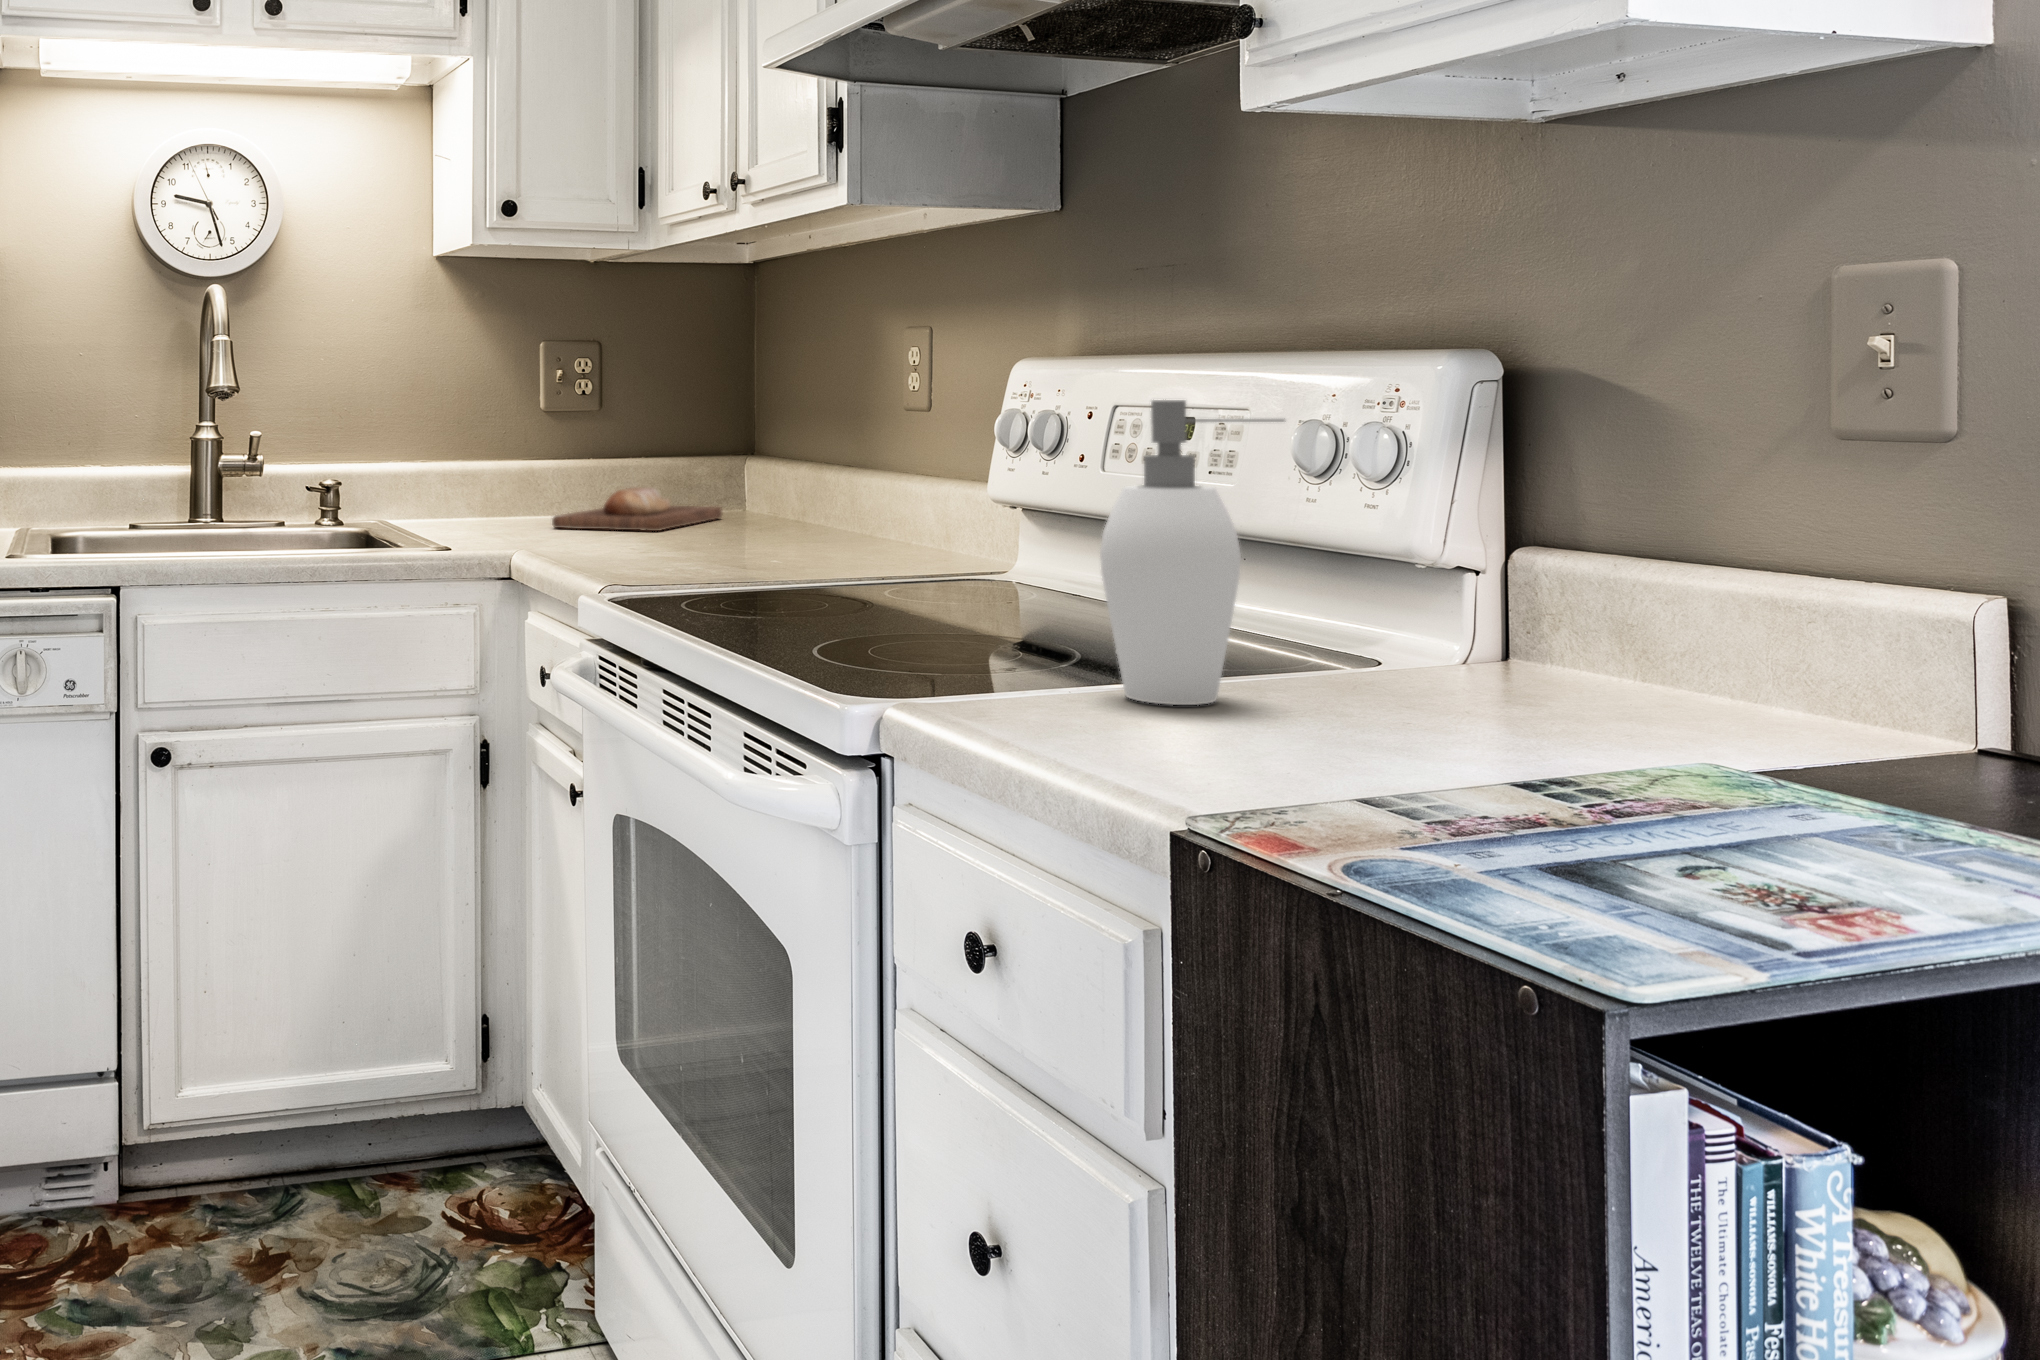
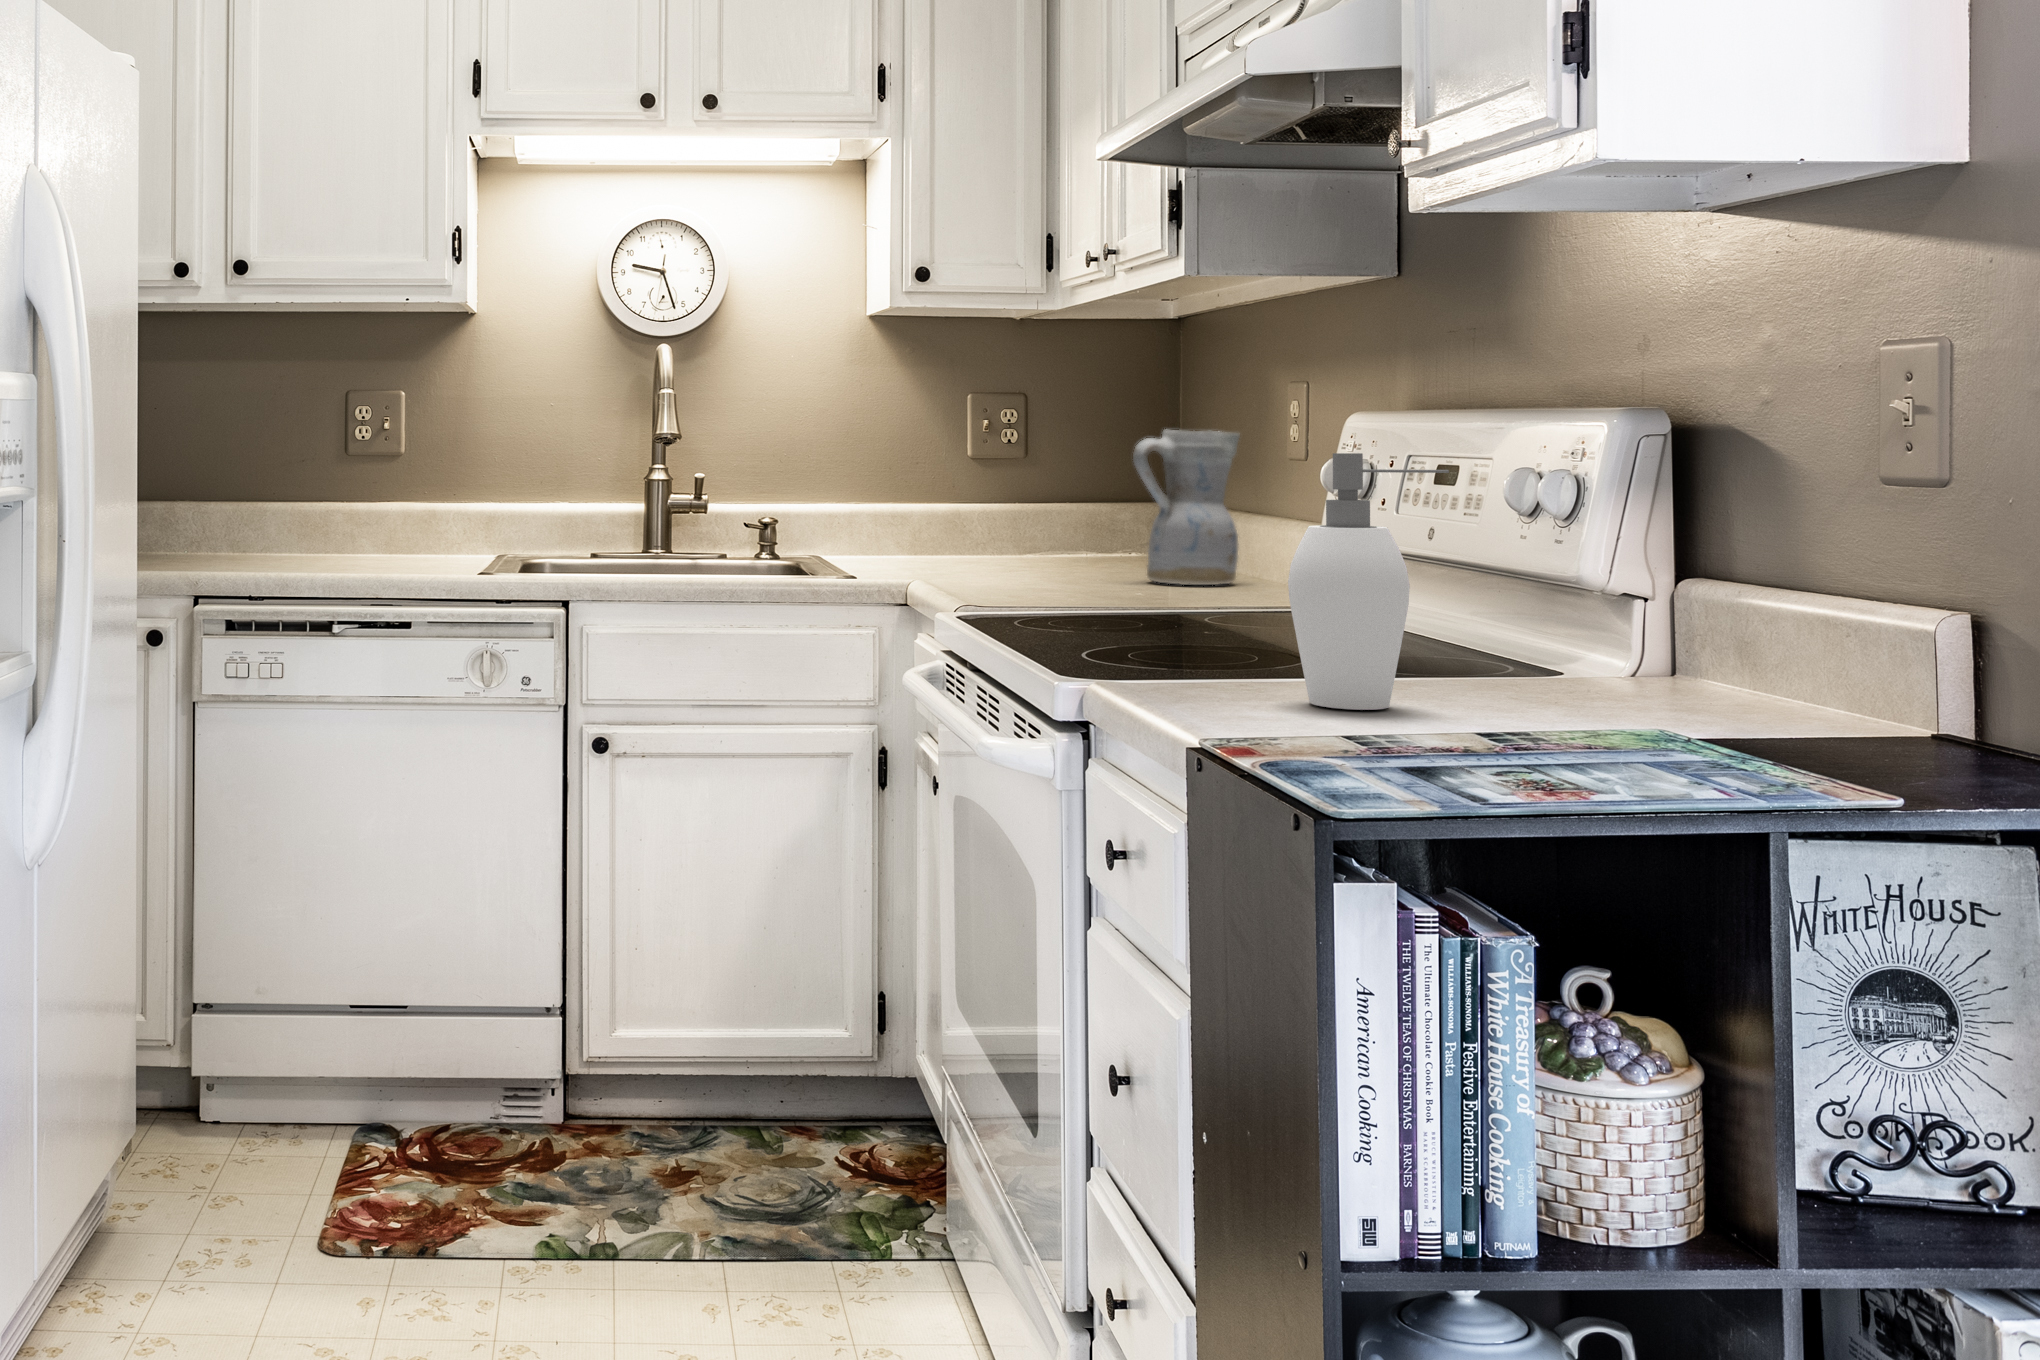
ceramic pitcher: none [750,381,853,546] -> present [1133,429,1240,585]
bread loaf: present [552,488,723,531] -> none [961,526,1138,568]

